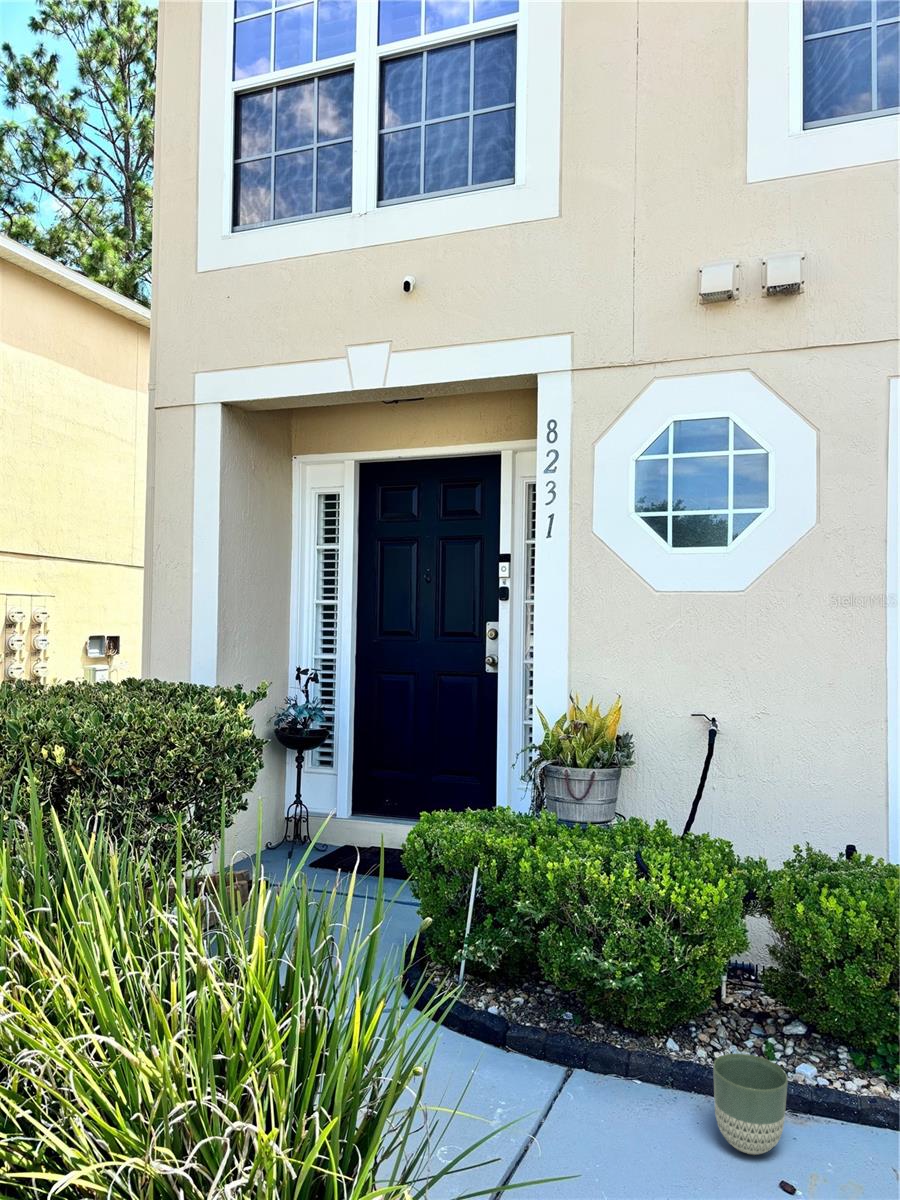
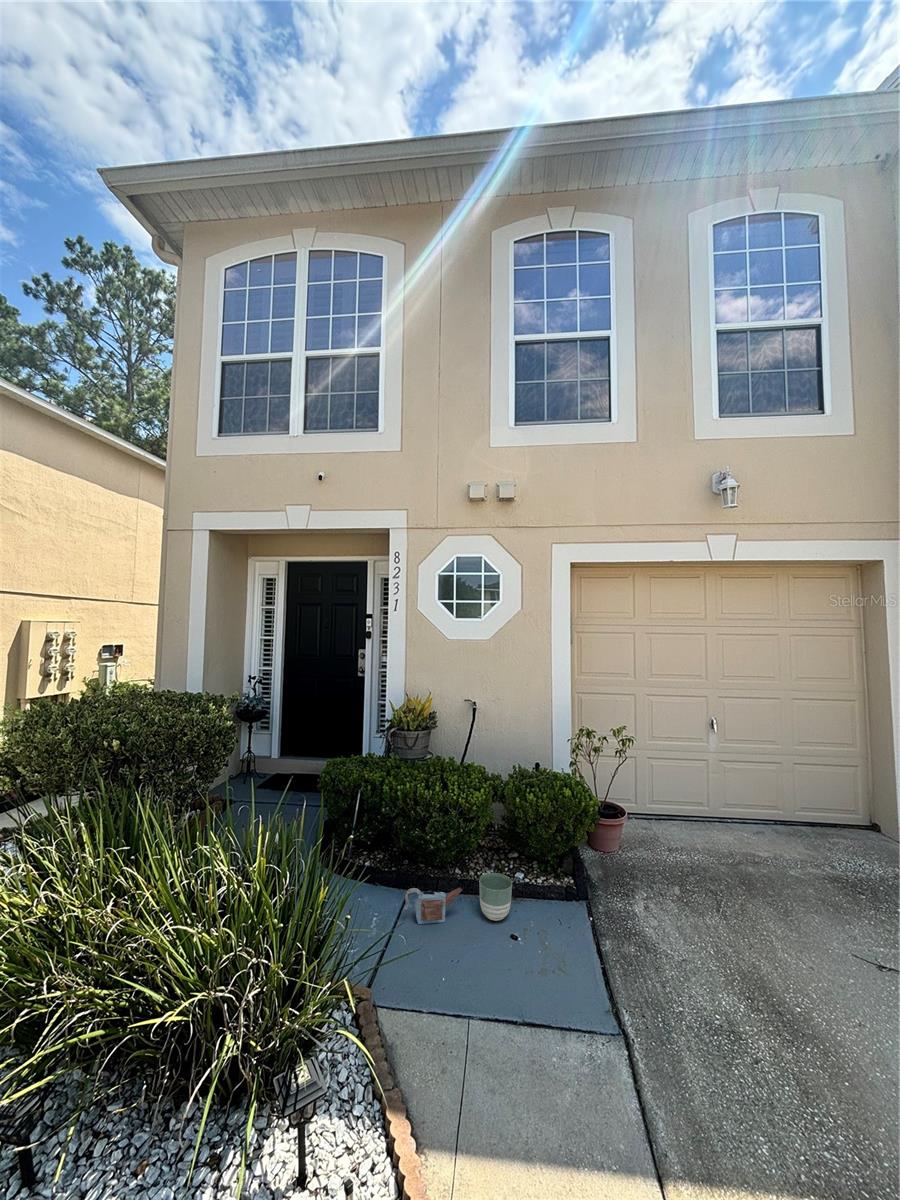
watering can: none [552,1062,676,1141] -> present [404,888,462,924]

